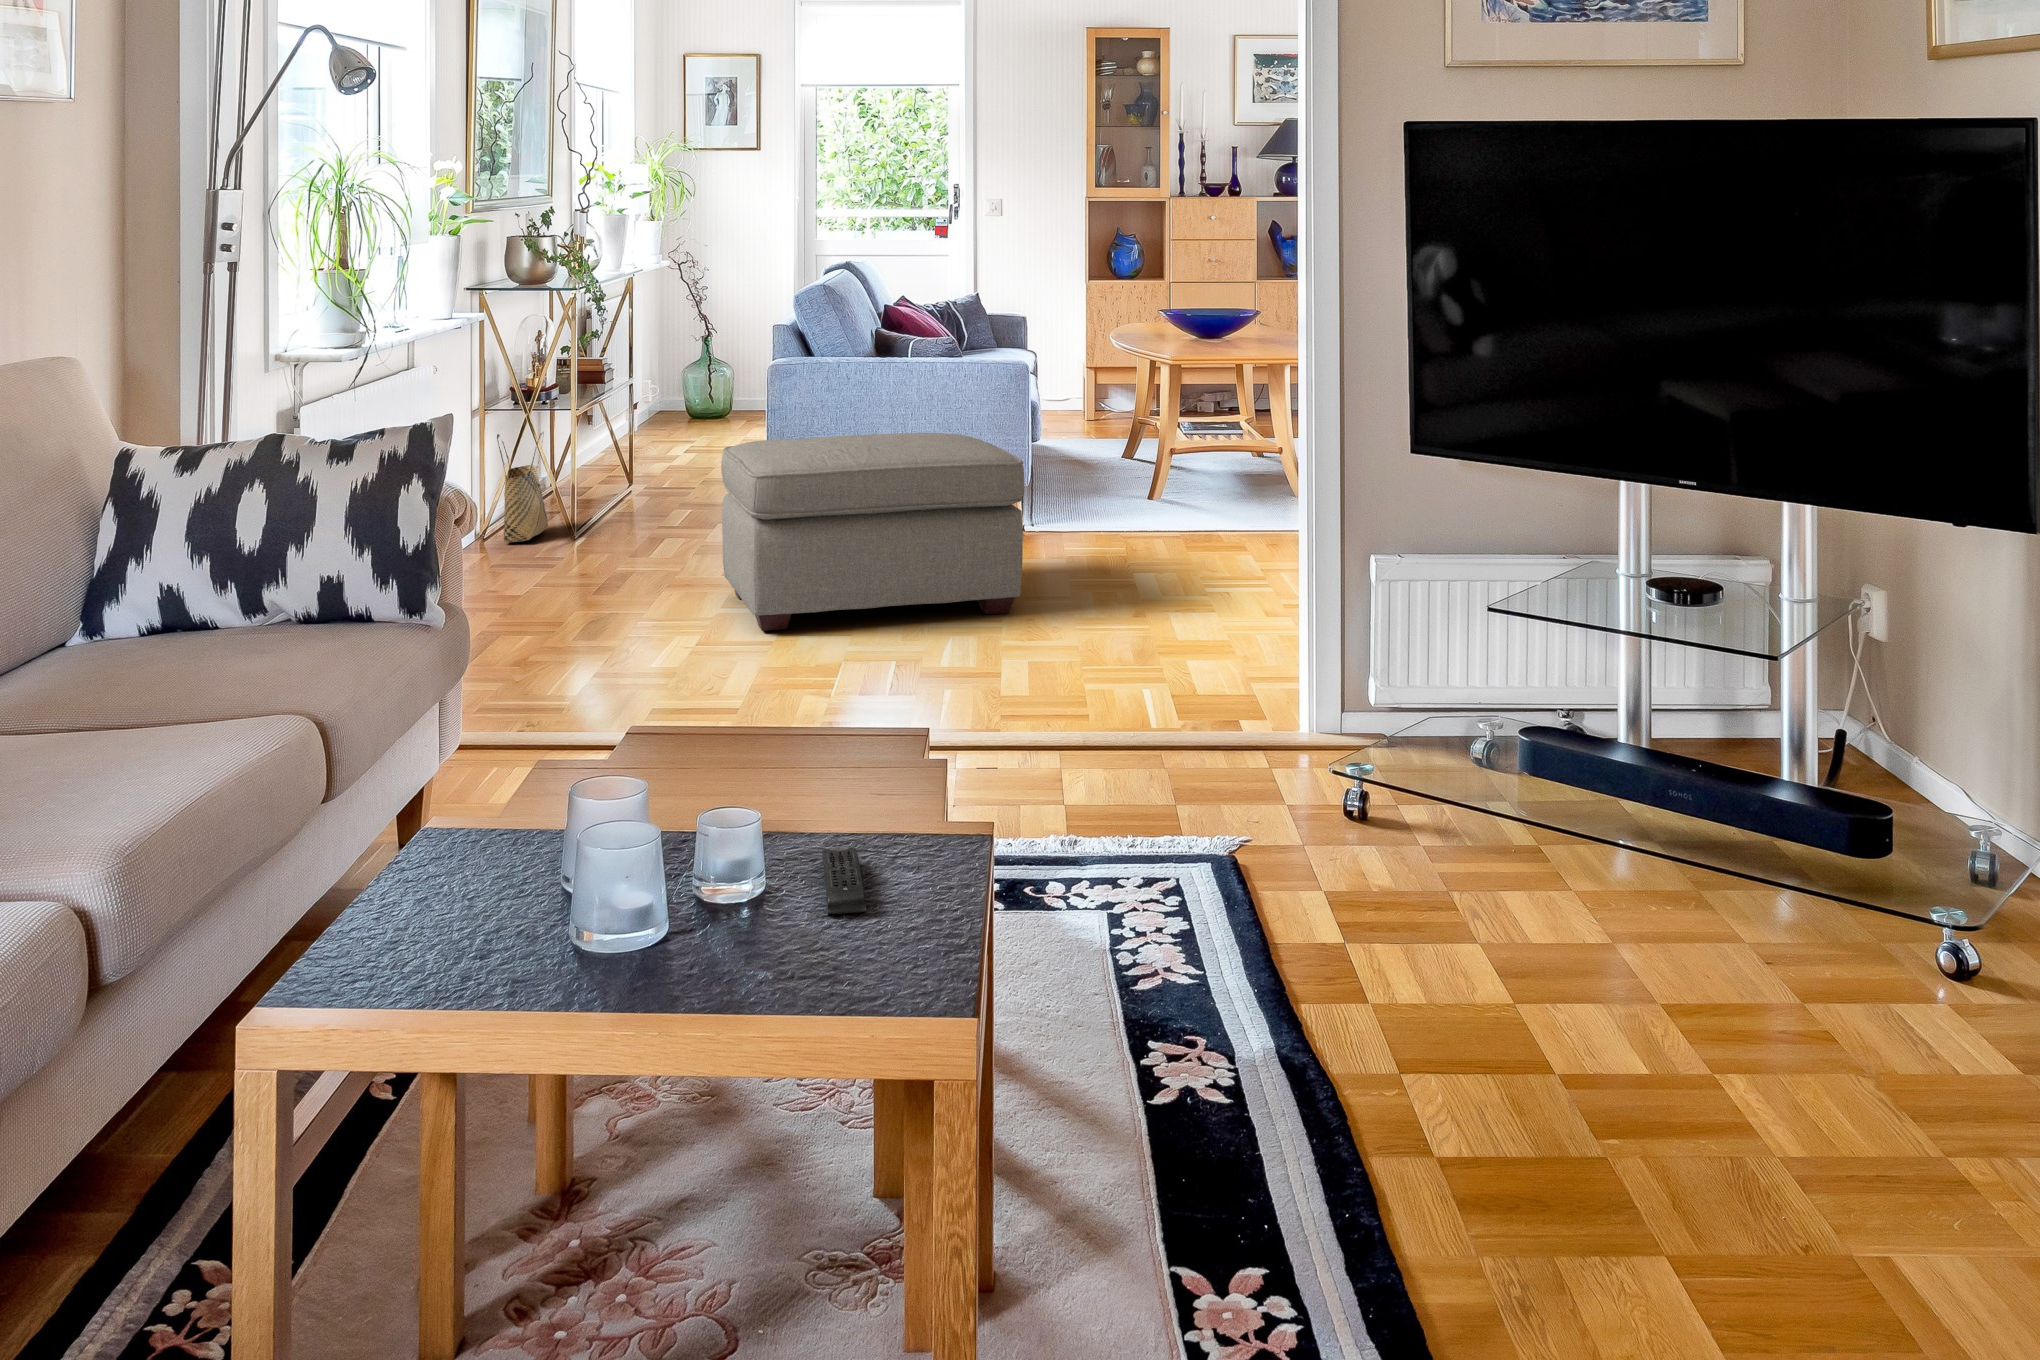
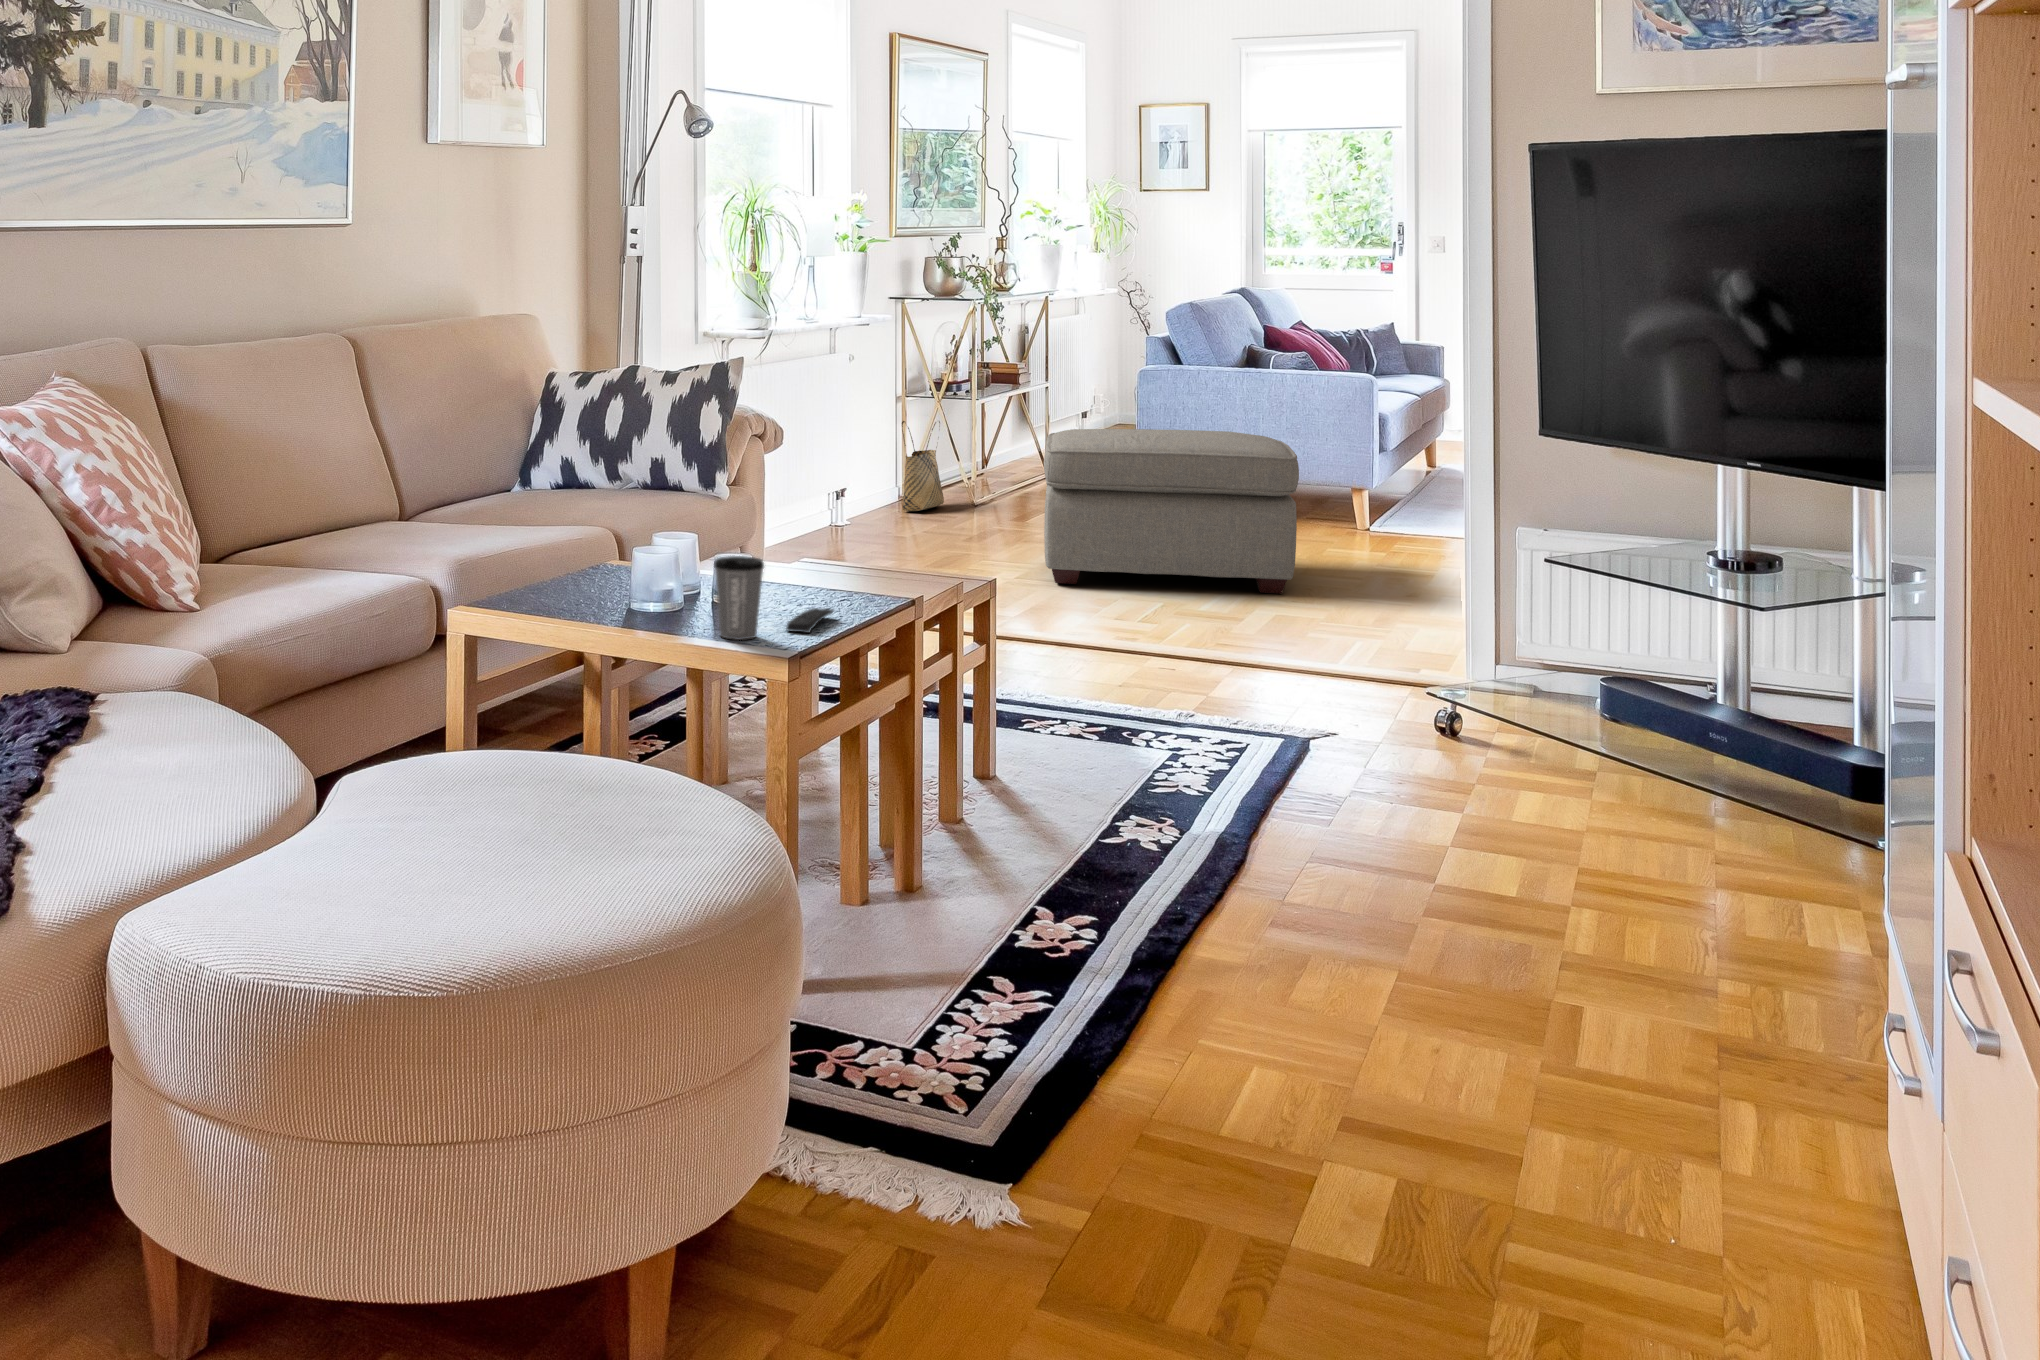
coffee cup: none [728,809,815,962] -> present [714,556,764,640]

